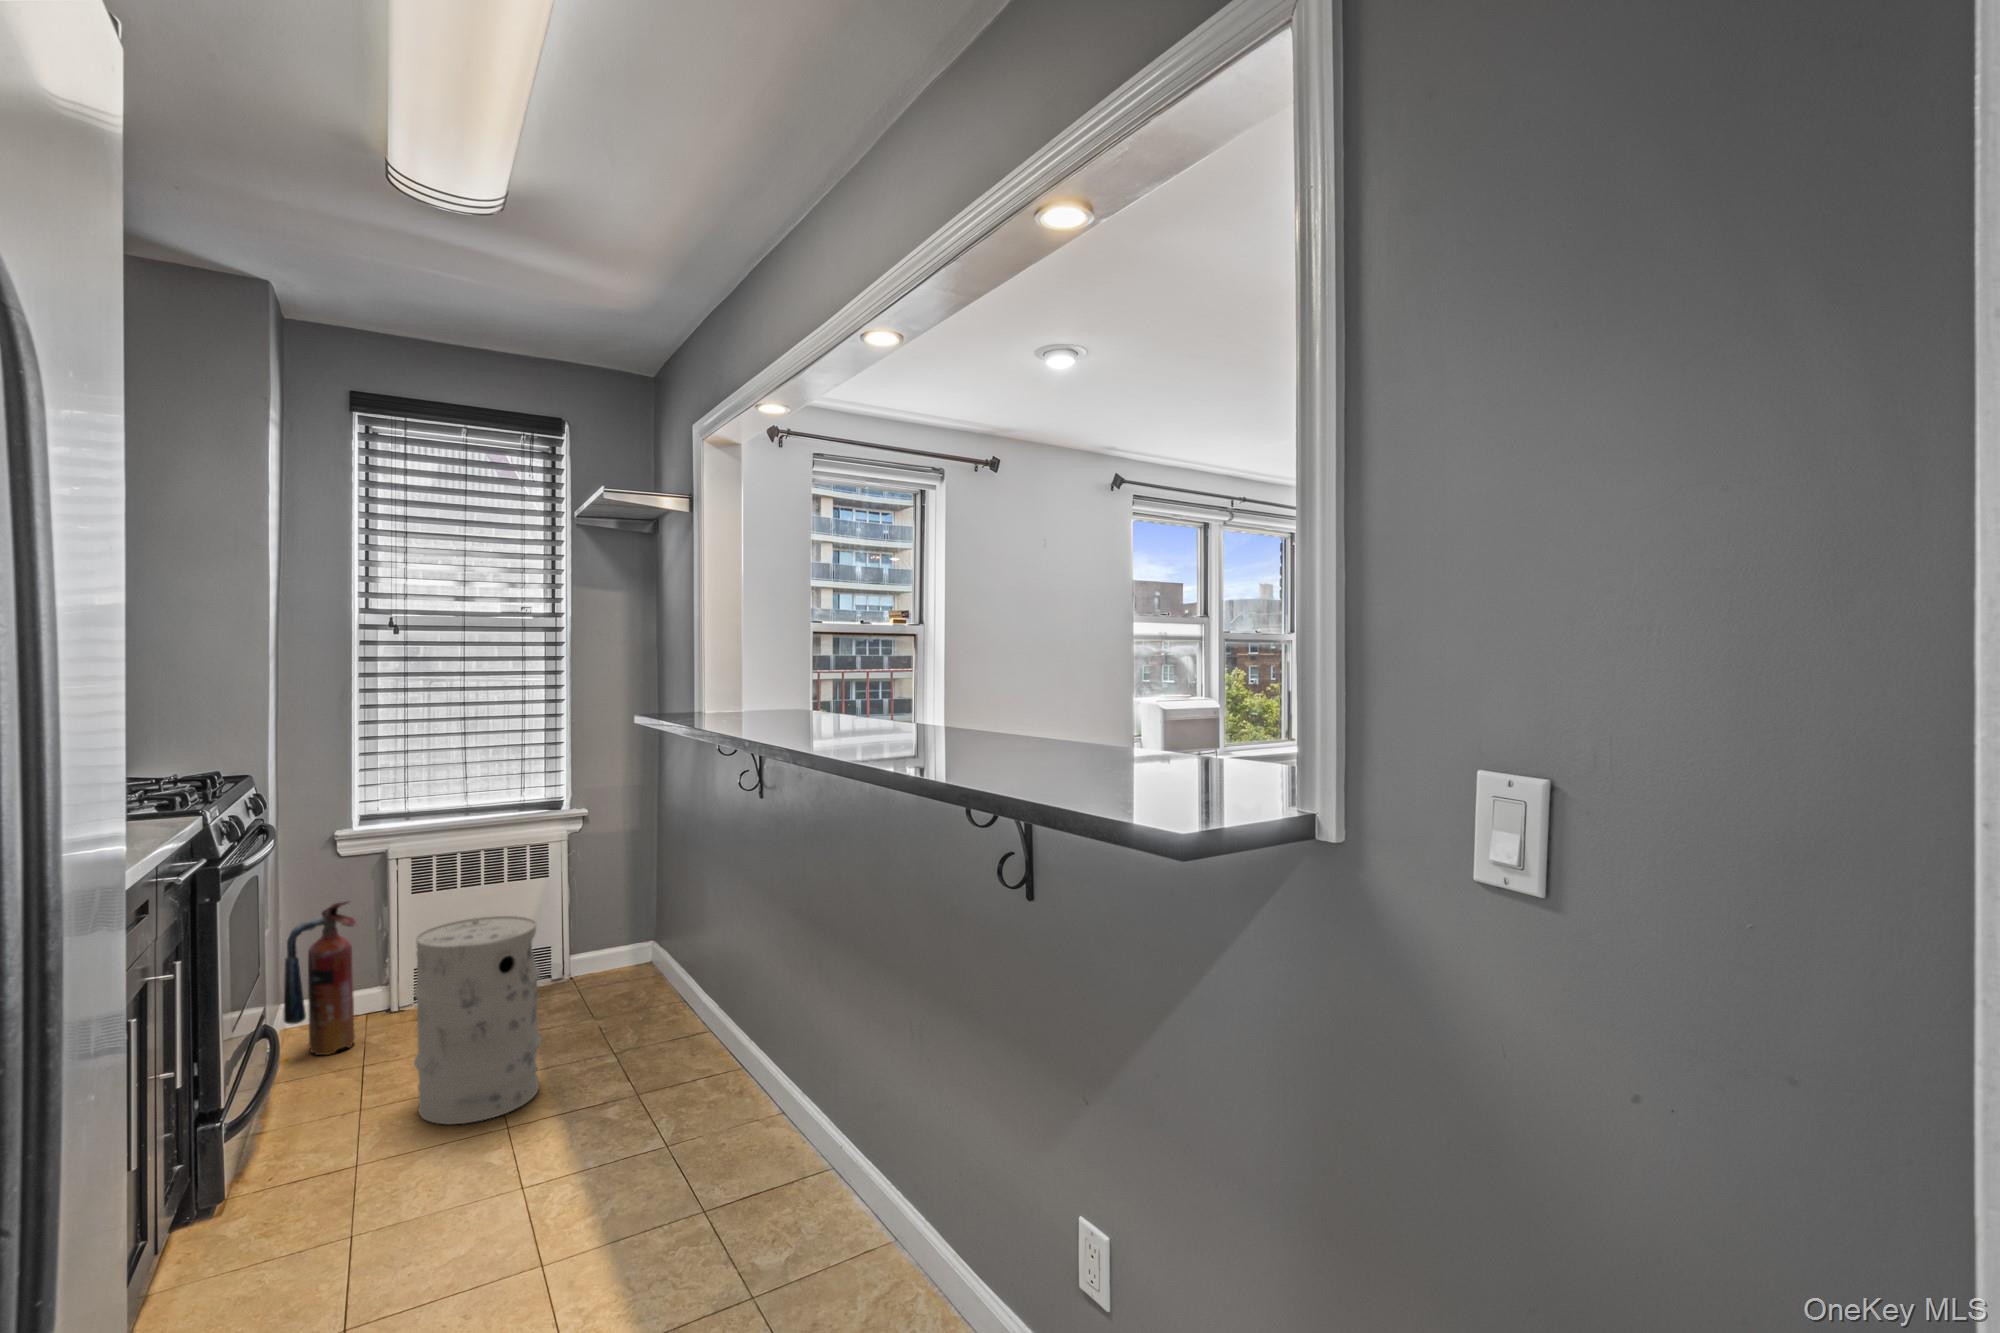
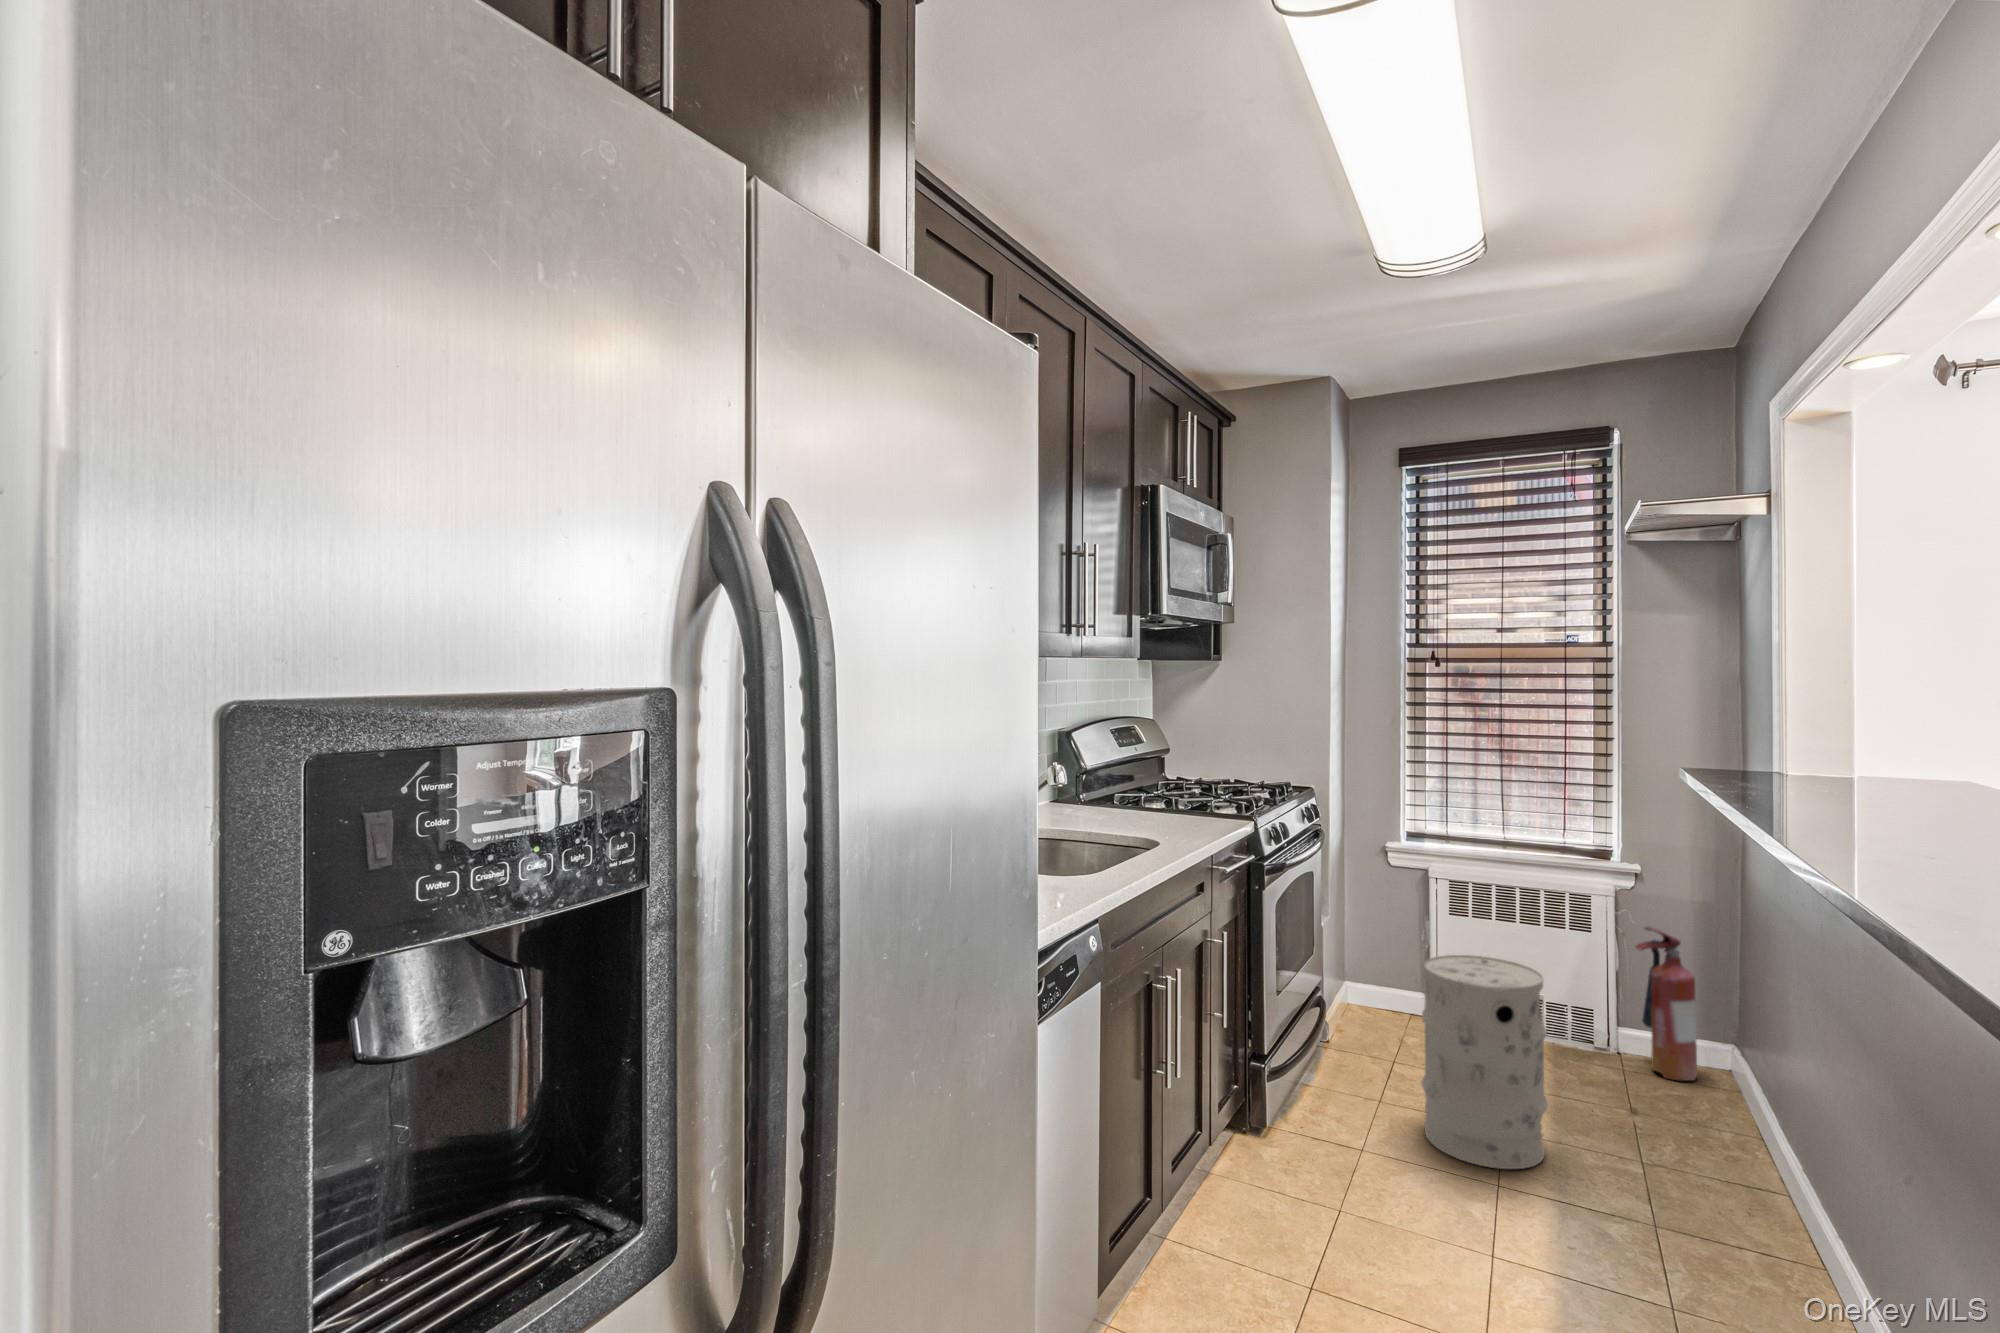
fire extinguisher: present [283,901,356,1055] -> present [1635,926,1697,1081]

